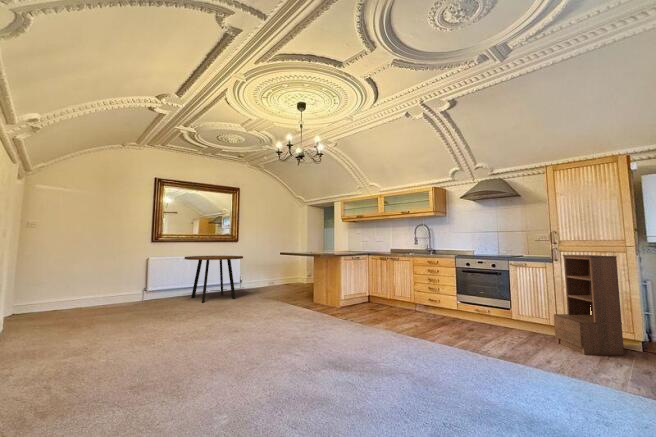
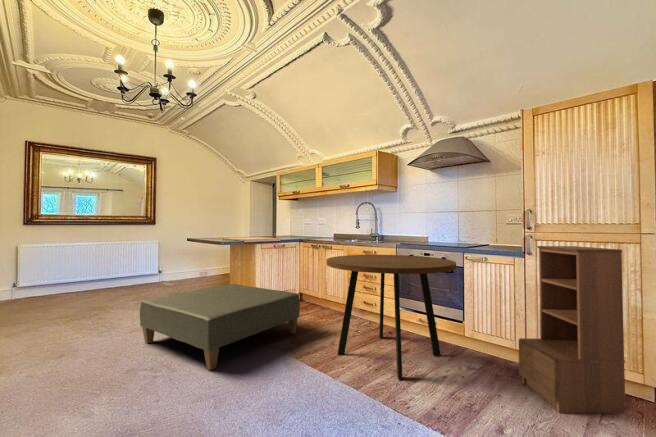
dining table: present [184,255,243,303] -> present [327,255,456,380]
ottoman: none [285,286,389,337] -> present [140,284,300,370]

